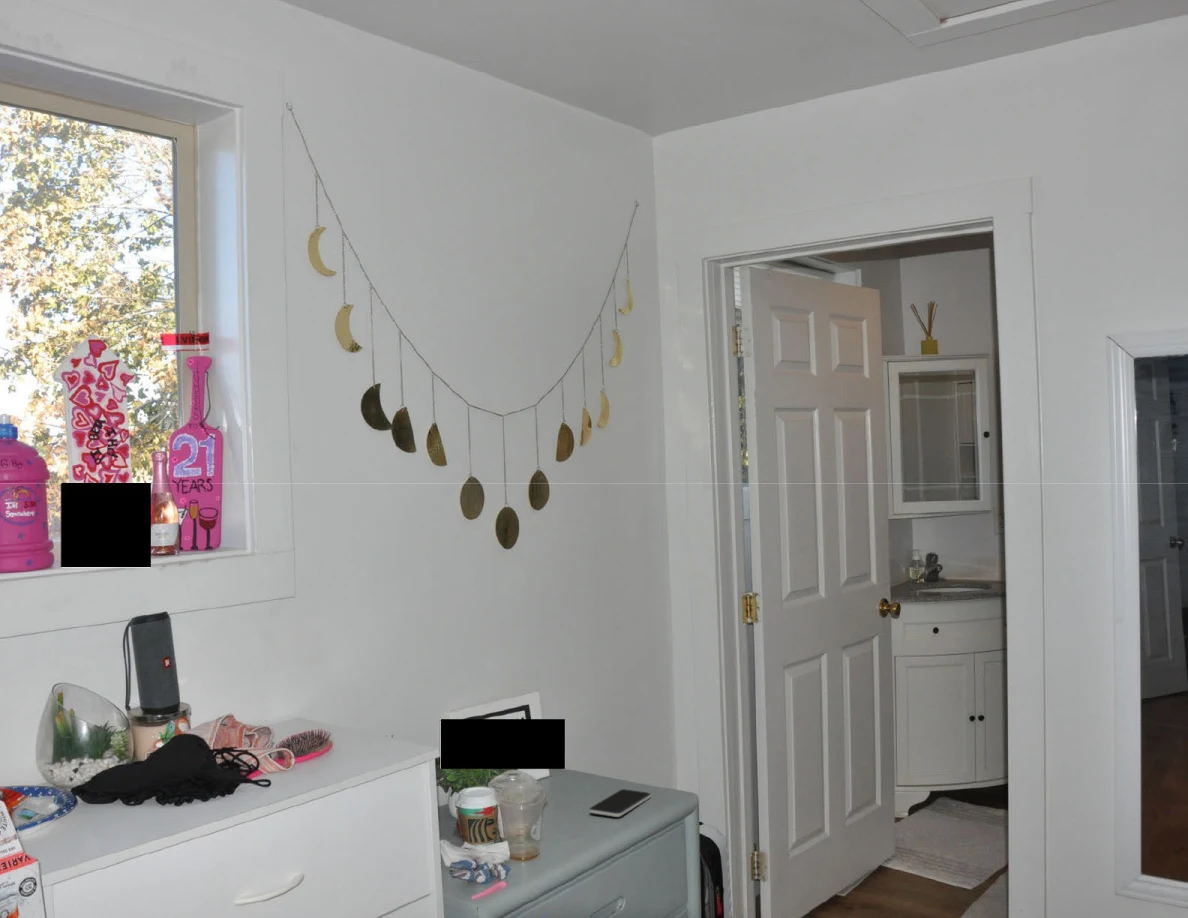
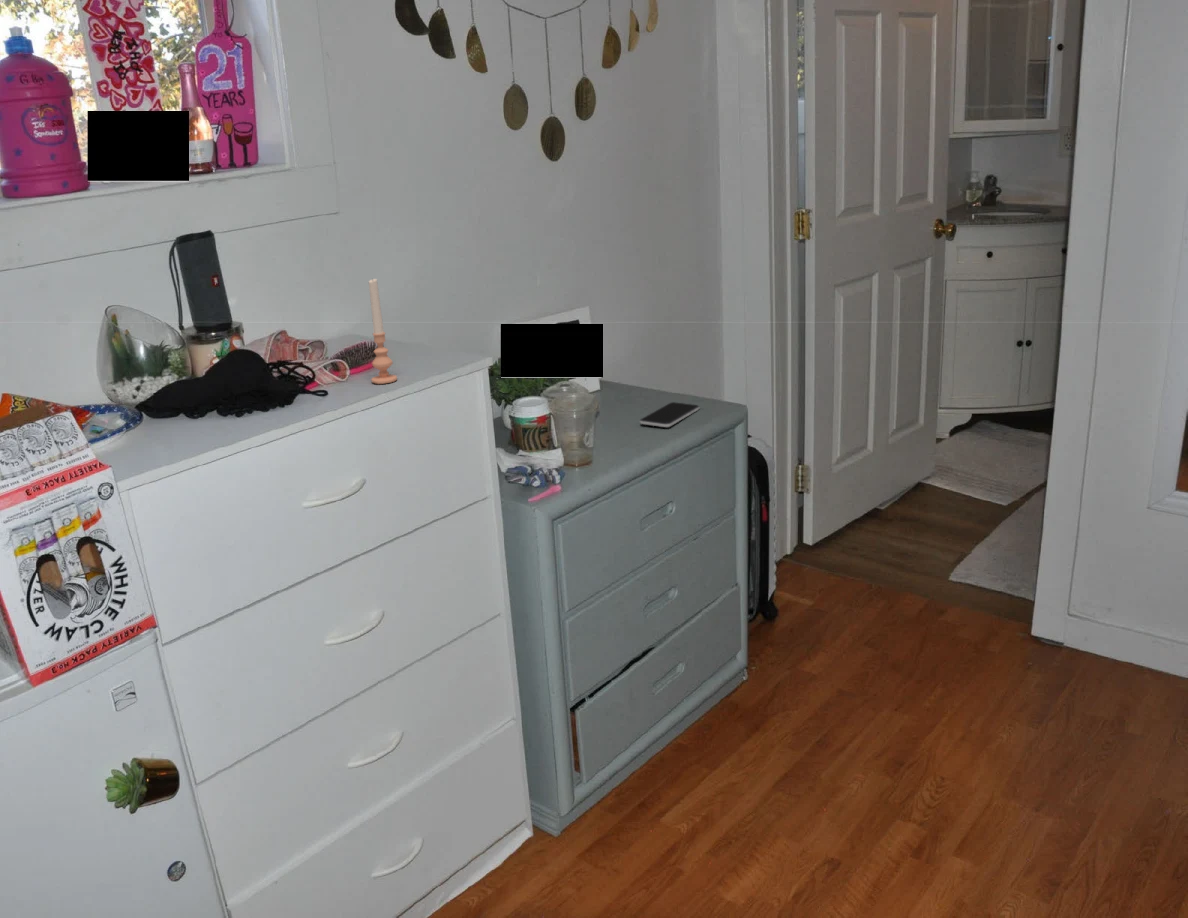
candle: none [318,663,345,771] -> present [369,279,397,384]

